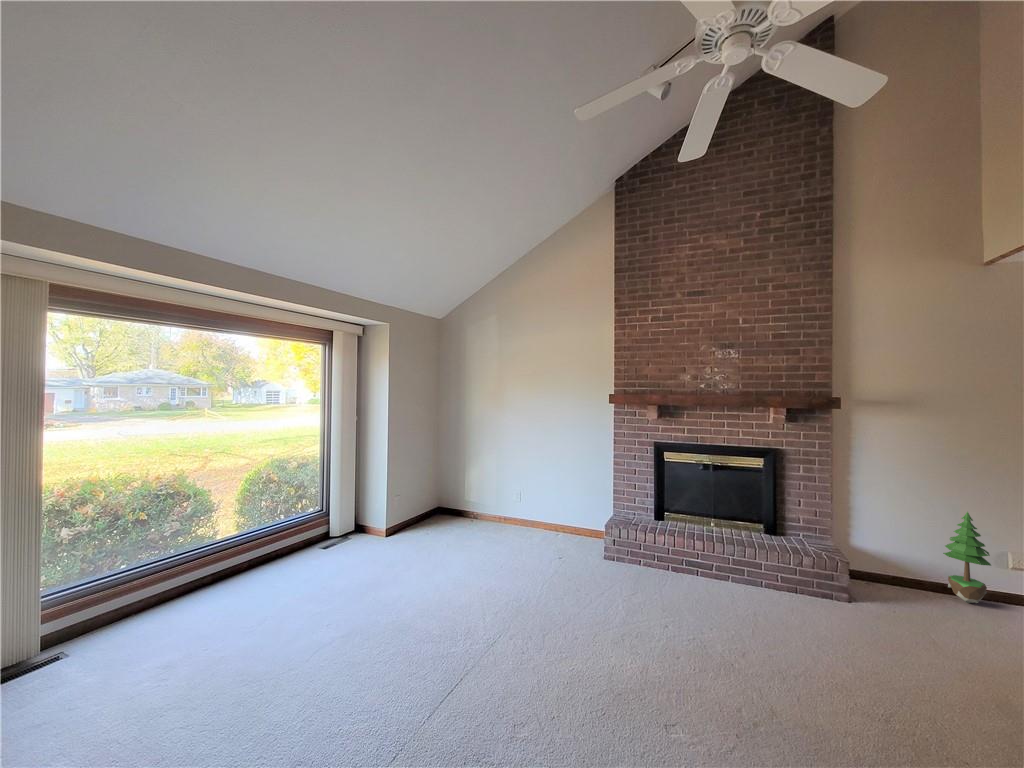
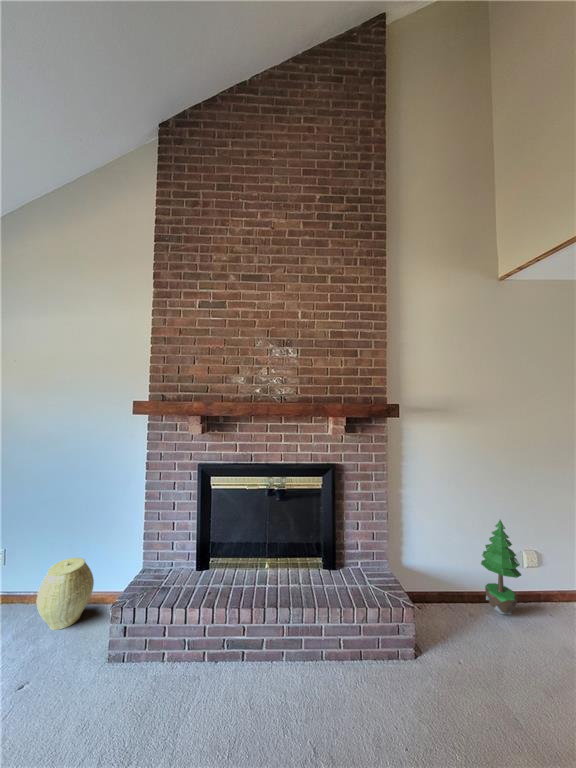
woven basket: none [548,501,578,542] -> present [37,558,94,630]

